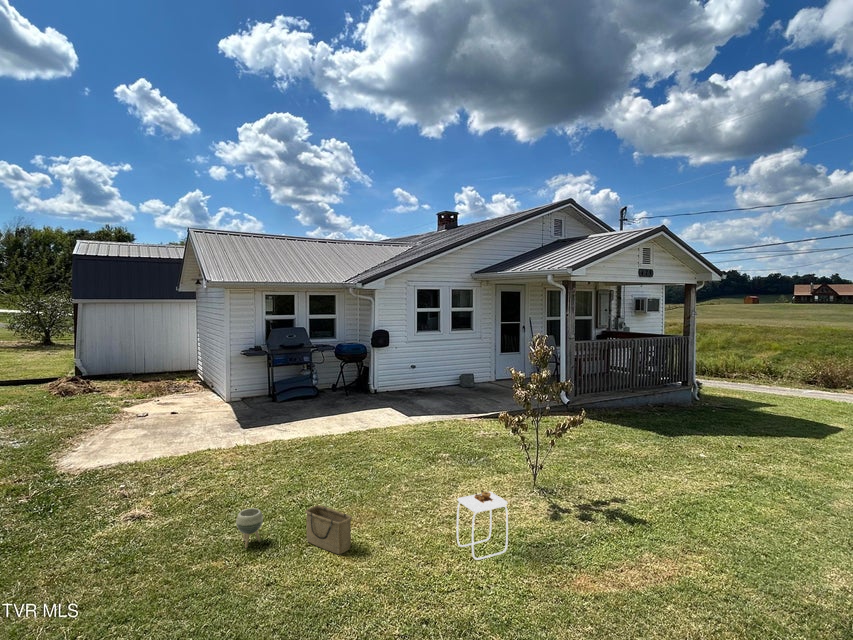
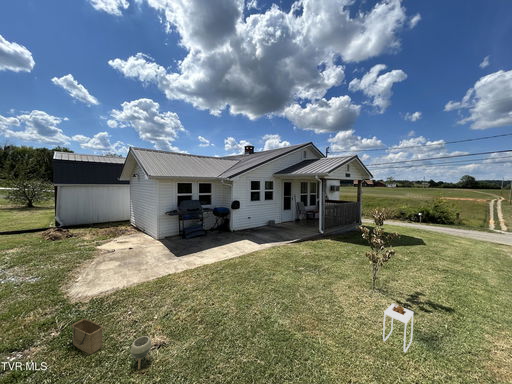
basket: present [305,505,352,554] -> present [72,319,103,354]
planter: present [236,508,263,548] -> present [131,336,151,369]

